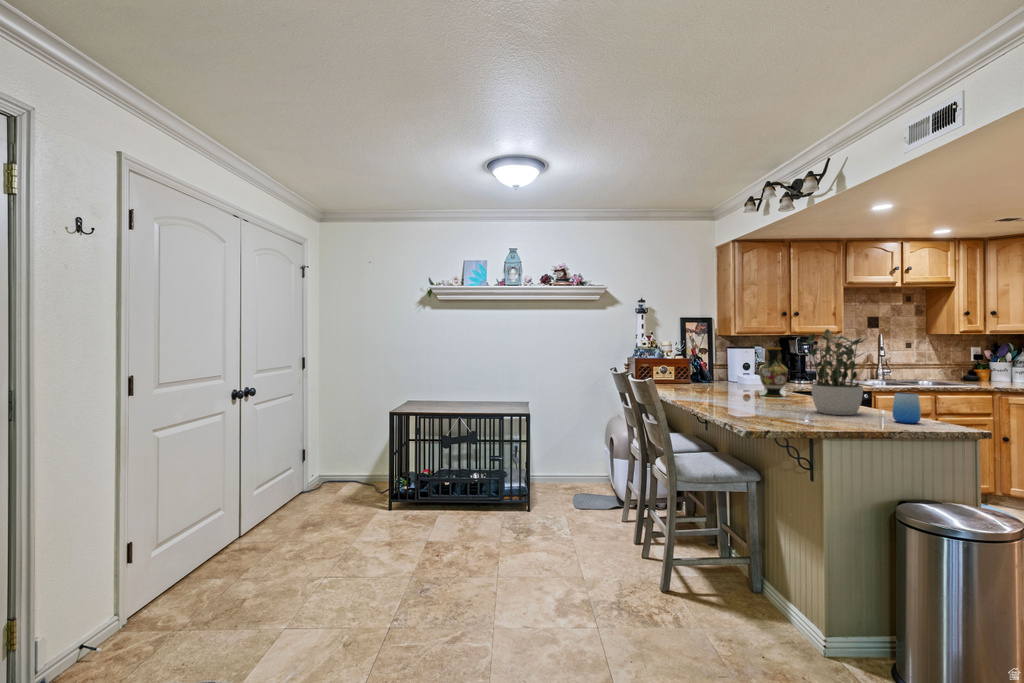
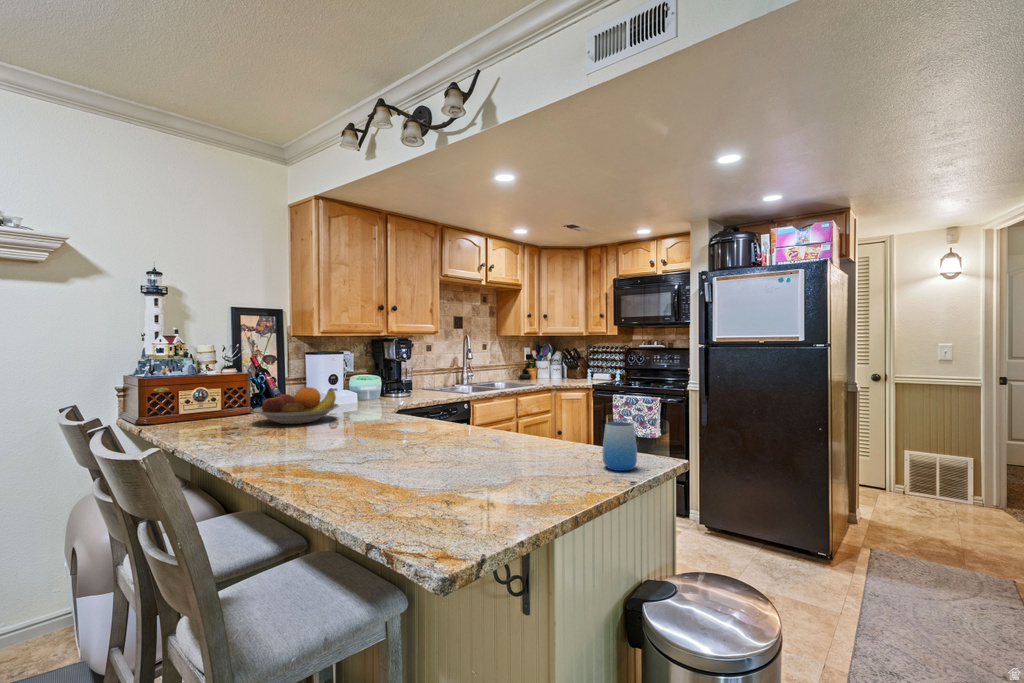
potted plant: present [801,329,866,415] -> none [468,324,553,467]
vase: present [759,348,788,397] -> none [372,354,413,431]
fruit bowl: none [691,368,743,389] -> present [253,387,339,424]

